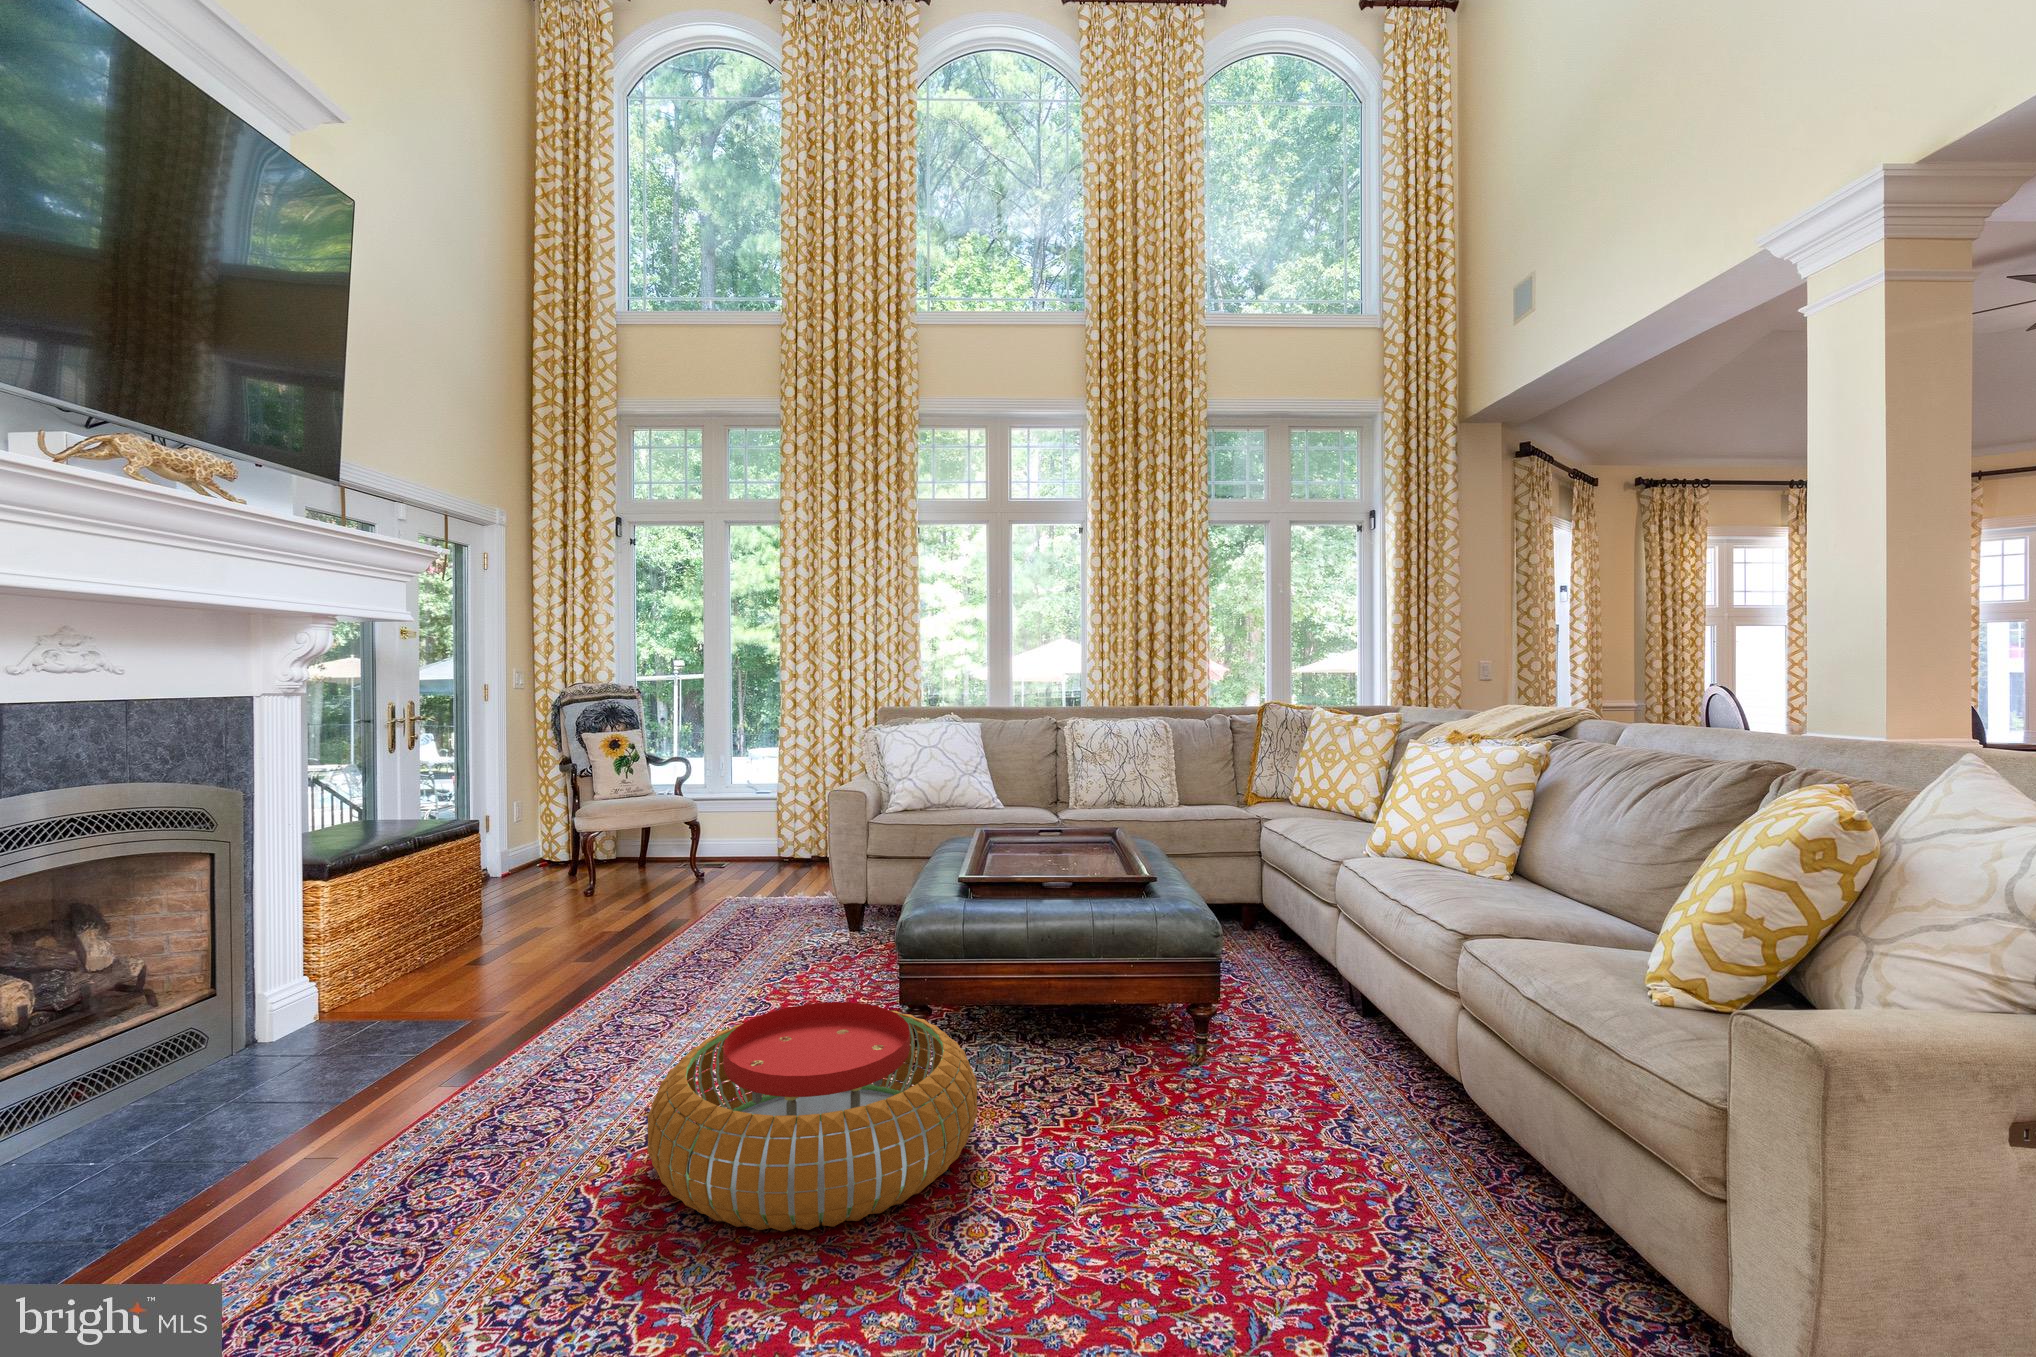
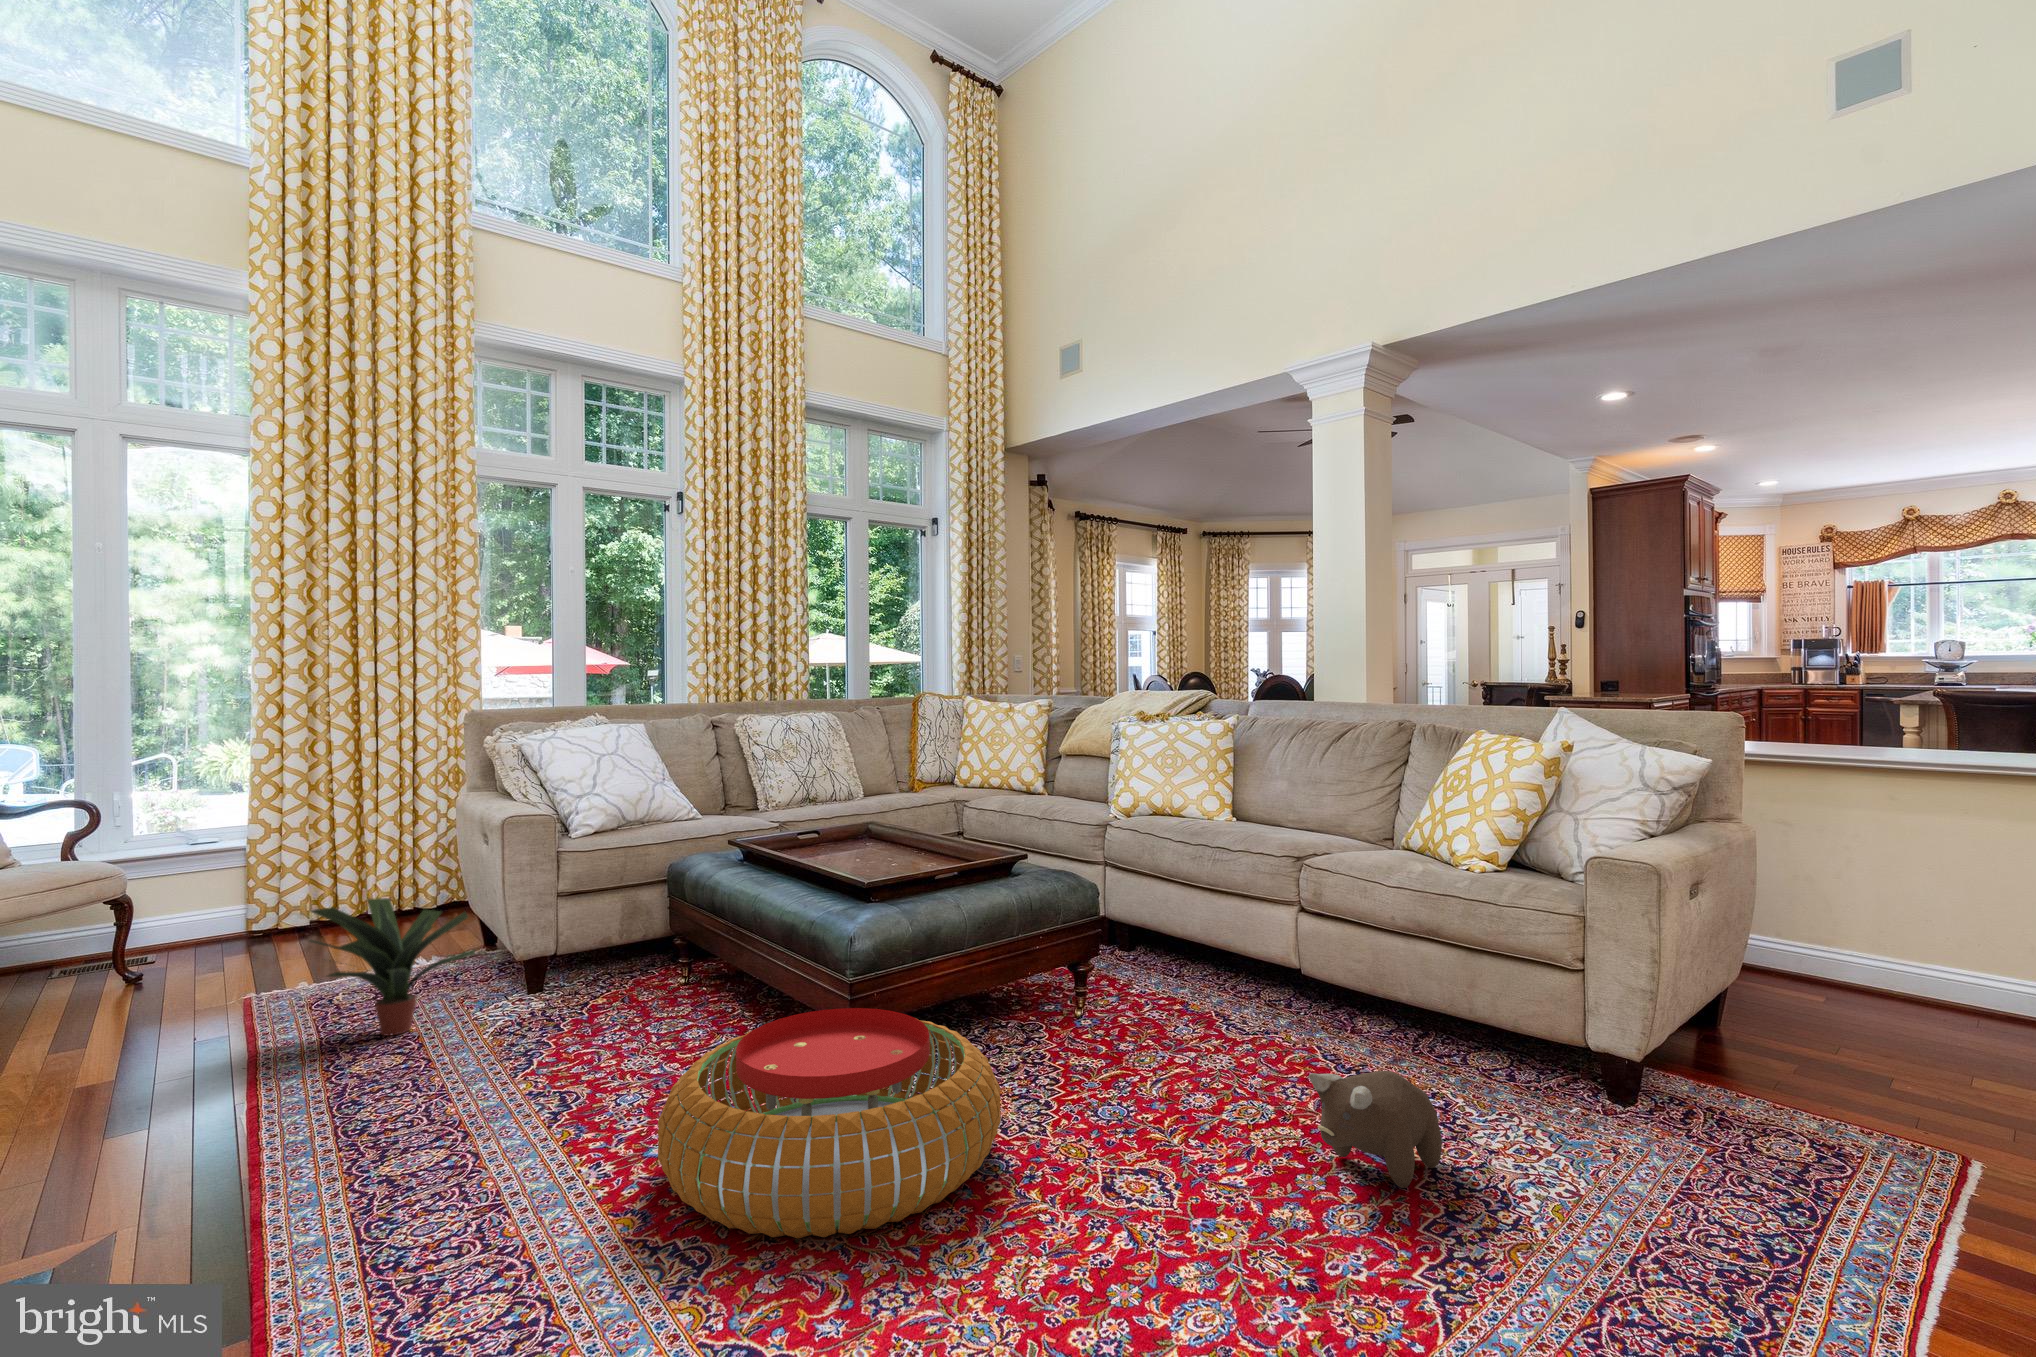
potted plant: none [300,885,467,1019] -> present [310,898,475,1036]
plush toy: none [1269,1066,1392,1178] -> present [1309,1071,1442,1188]

